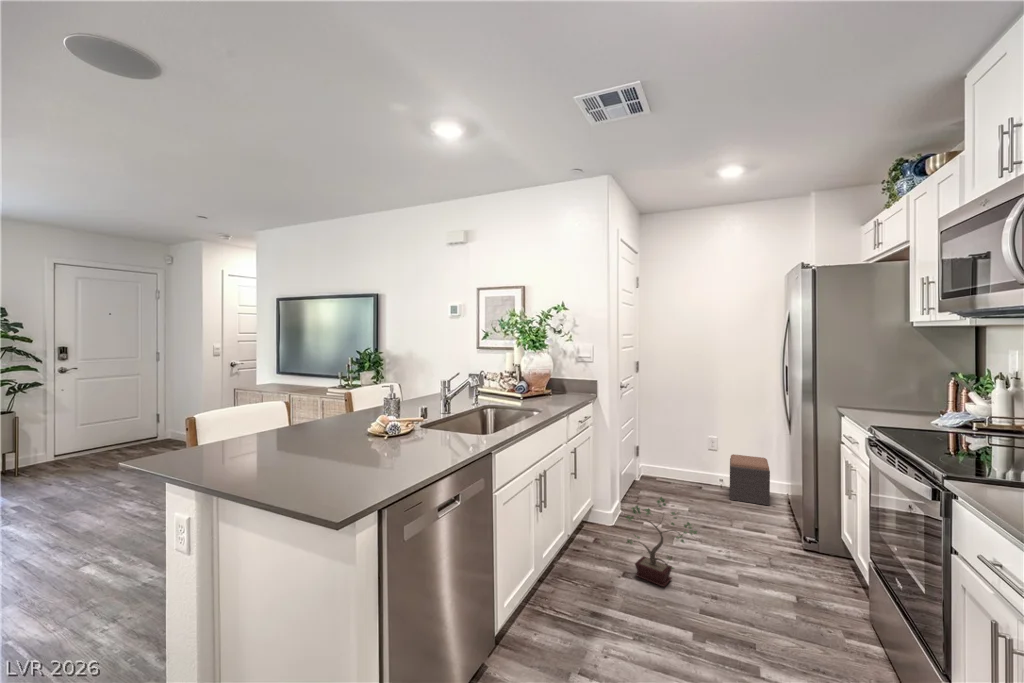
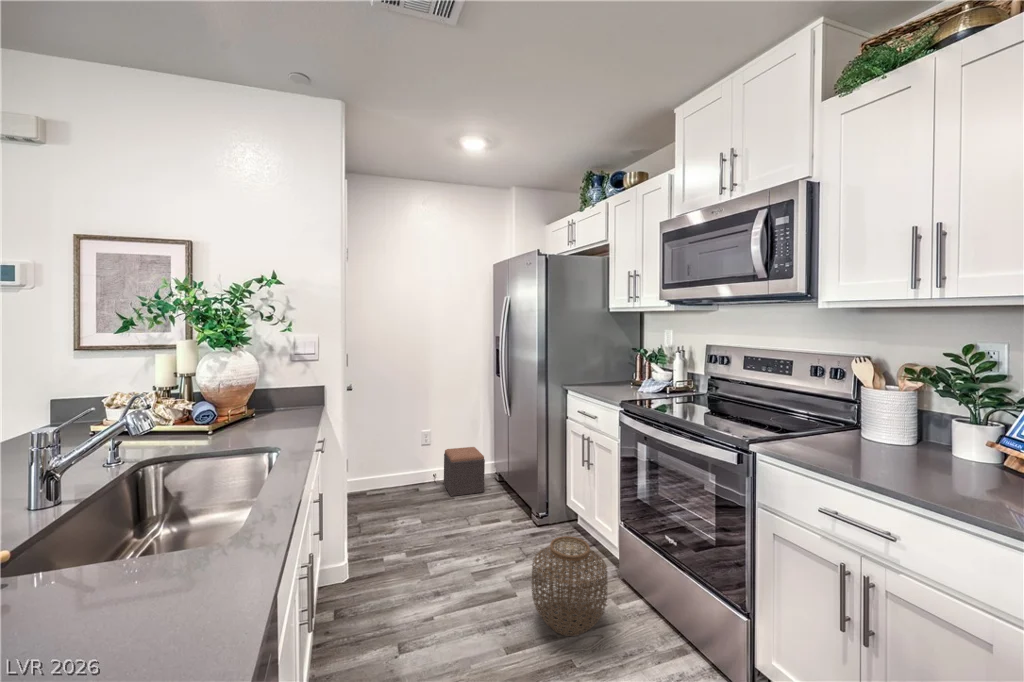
potted plant: present [626,497,697,587] -> none [401,526,501,642]
woven basket: none [735,539,820,635] -> present [532,536,608,636]

